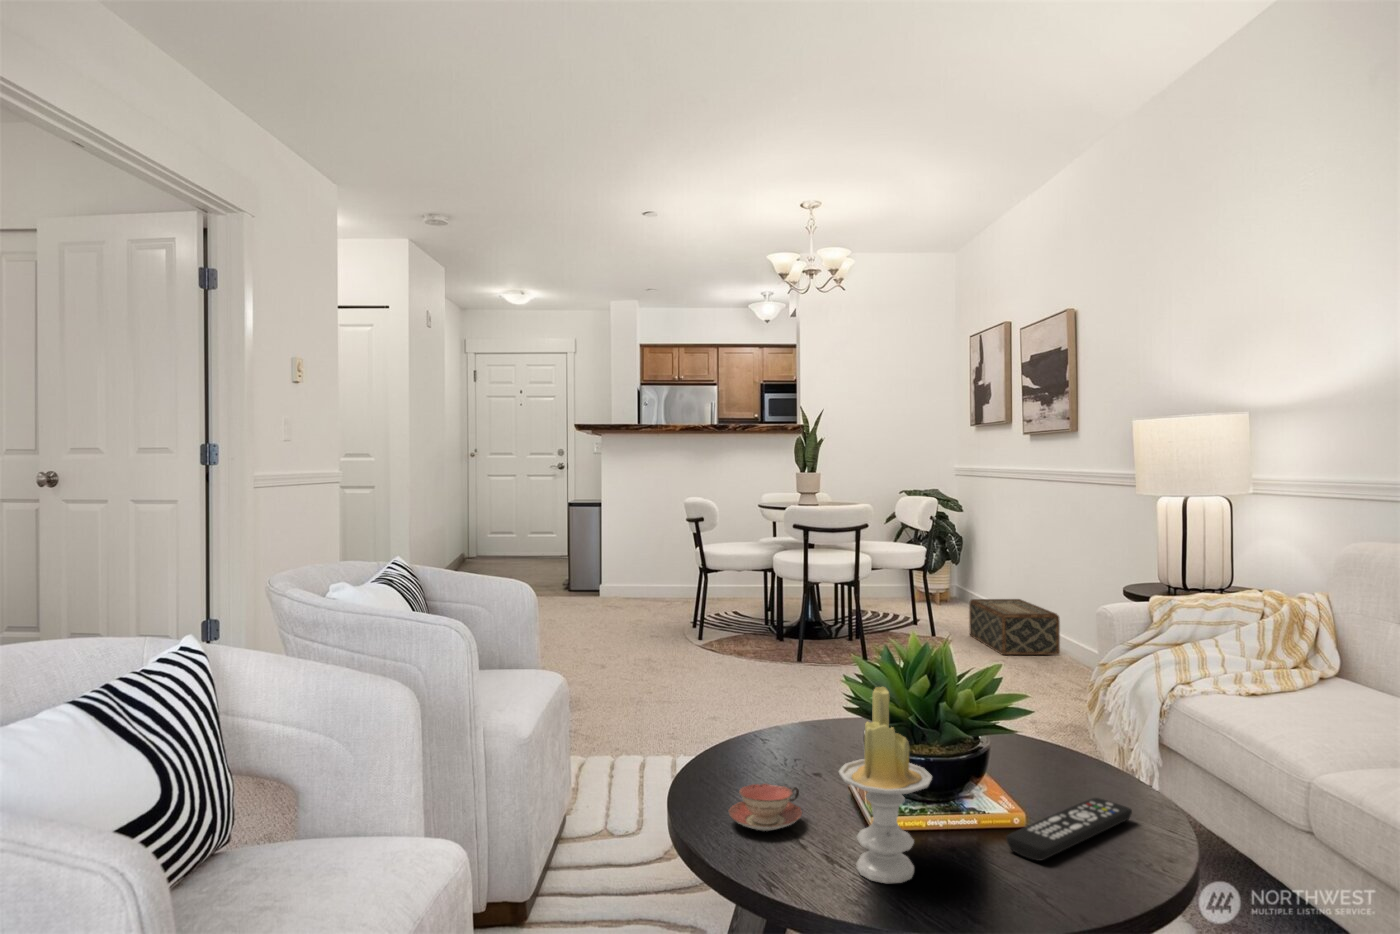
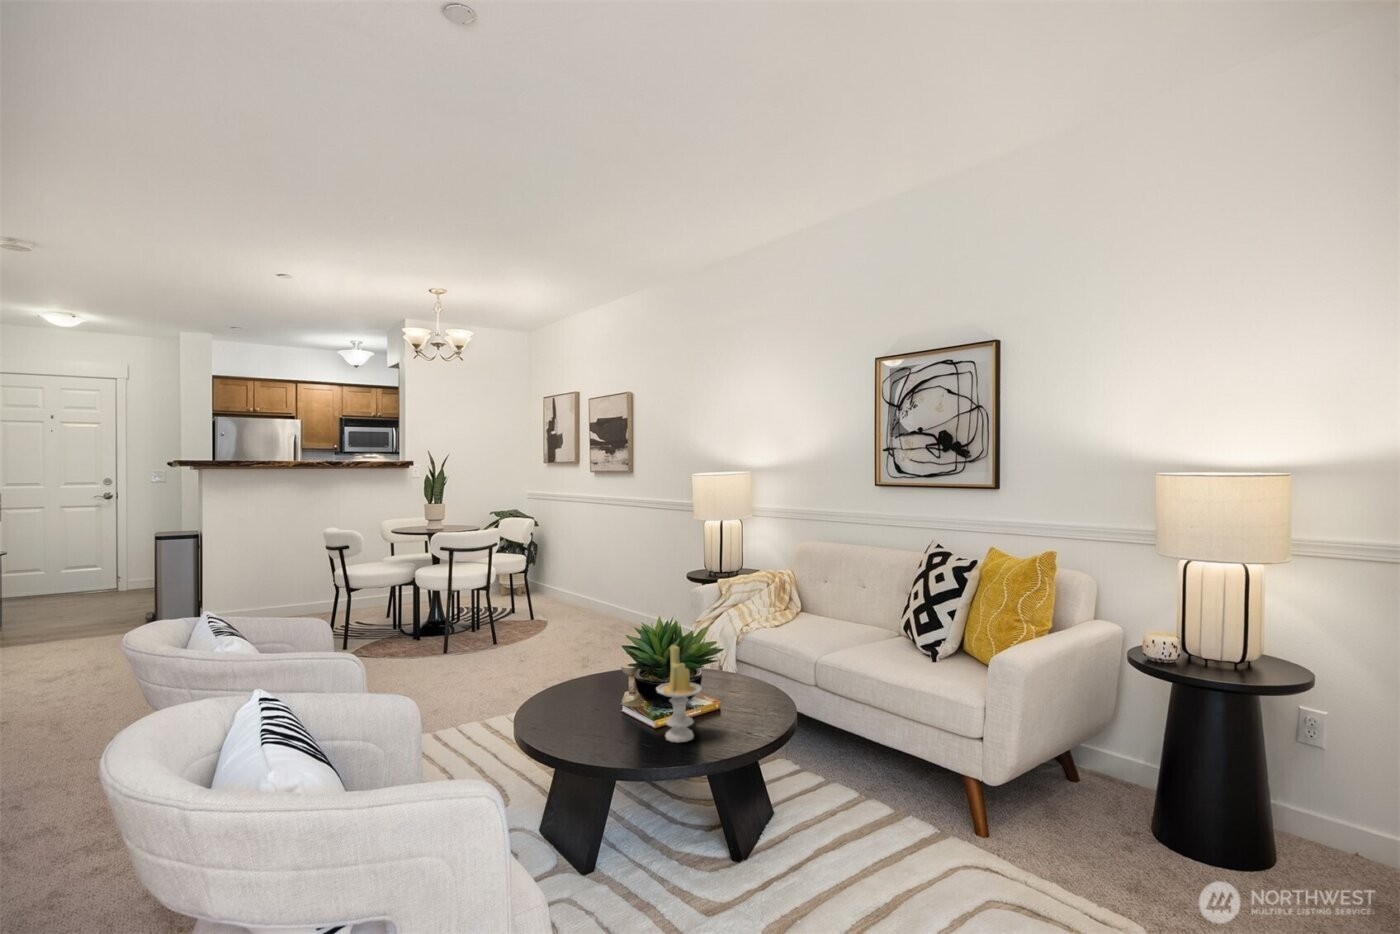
woven basket: present [969,599,1060,655] -> none [558,588,623,629]
teacup: present [729,783,803,831] -> none [582,710,624,736]
remote control: present [1006,798,1132,861] -> none [722,687,762,718]

